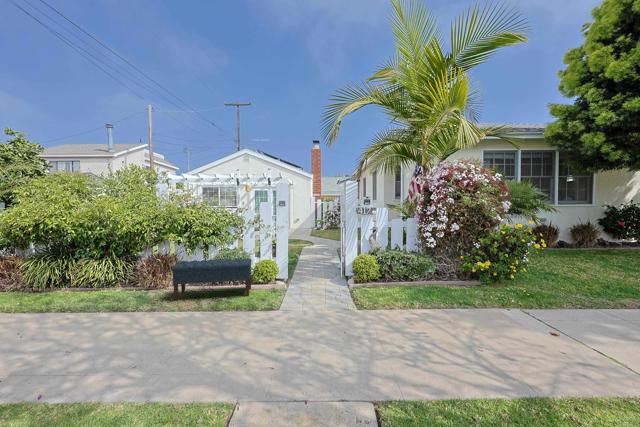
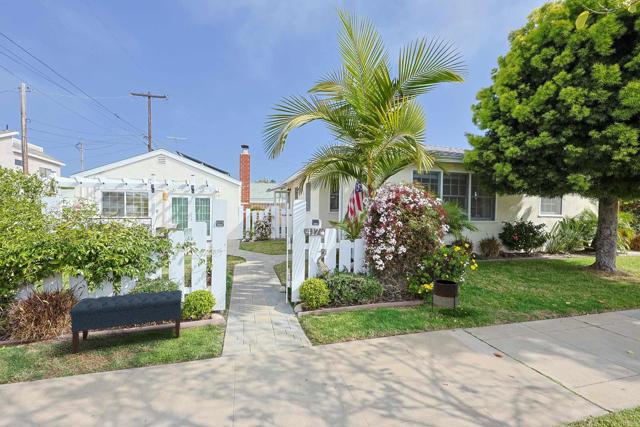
planter: none [488,258,518,297] -> present [432,279,458,317]

